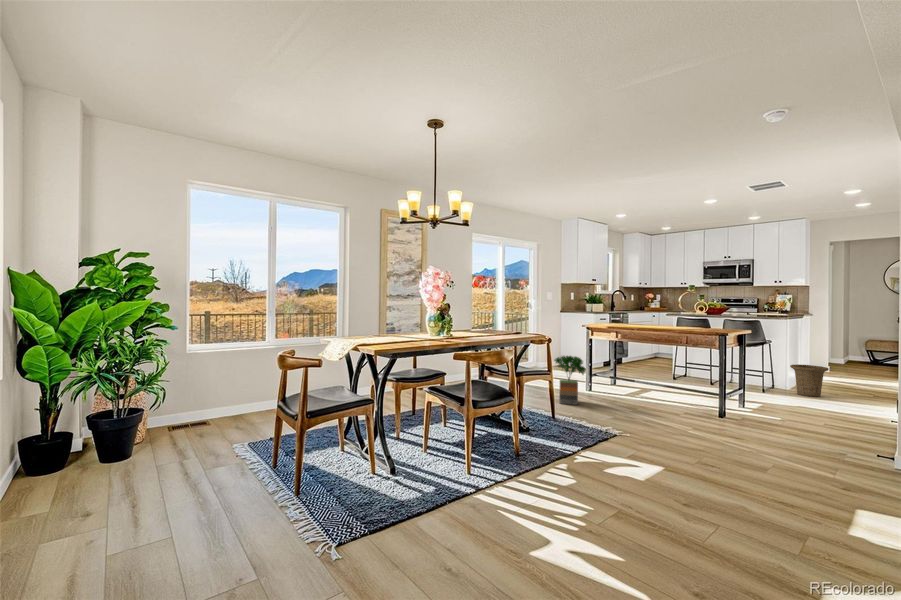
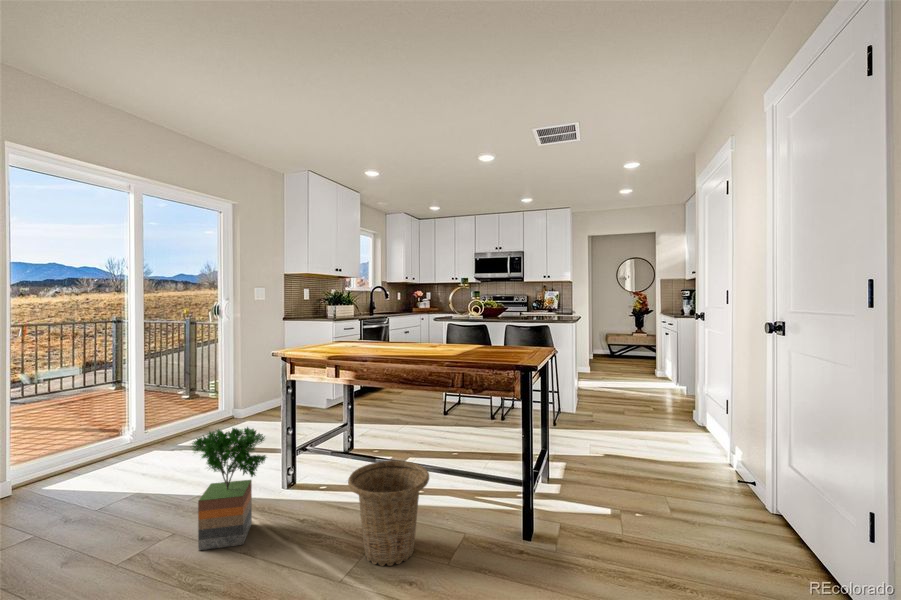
basket: present [790,364,829,397] -> present [348,461,429,566]

